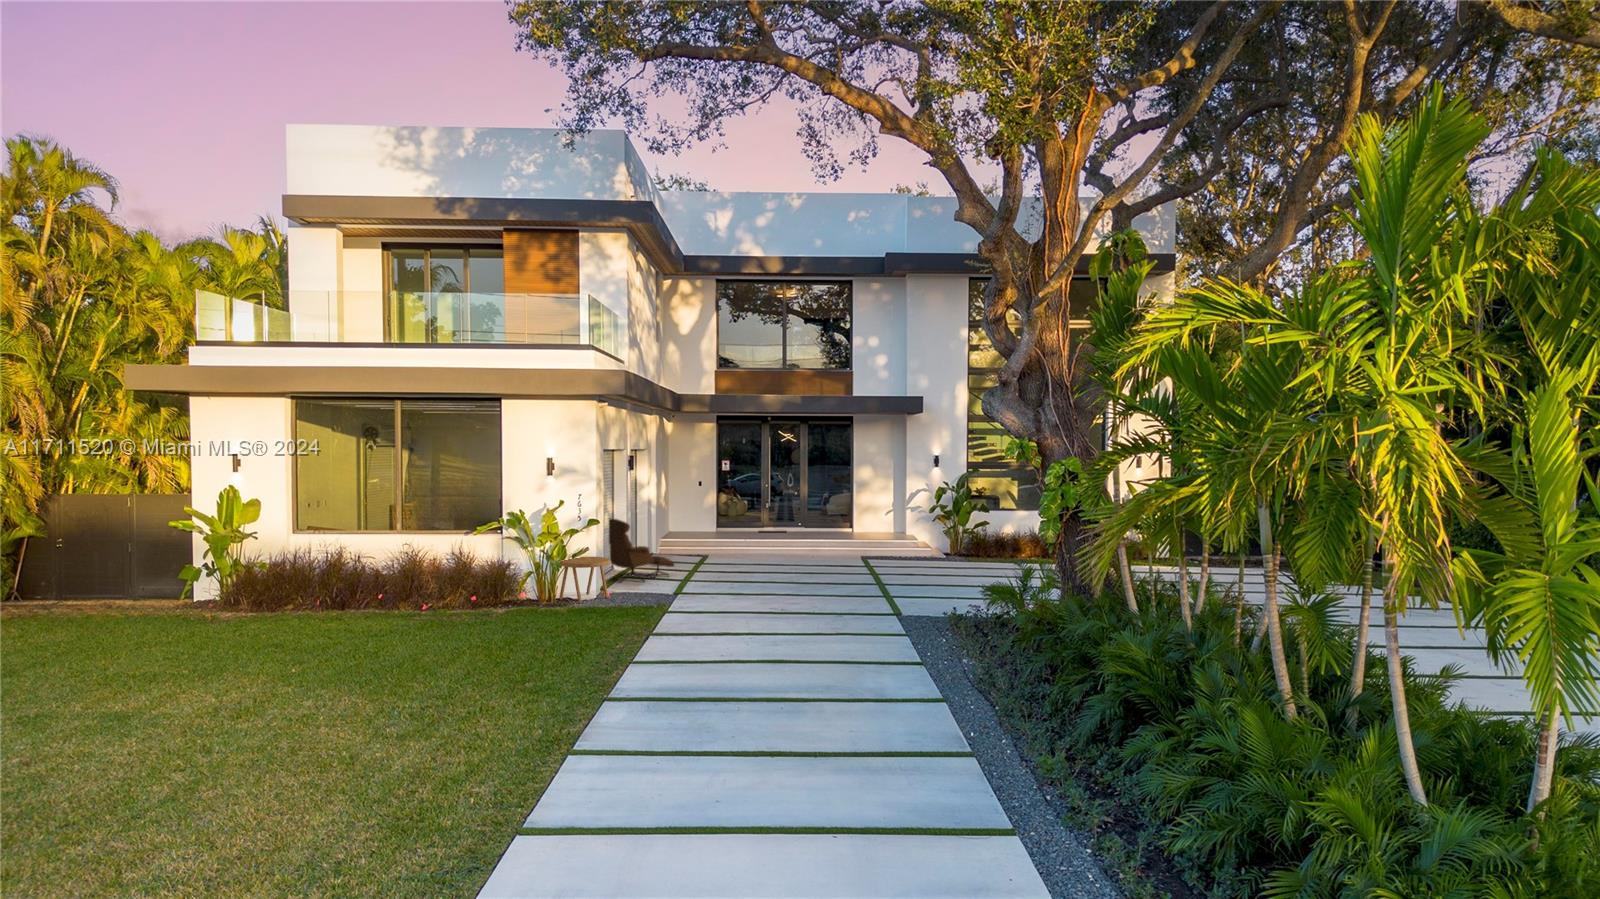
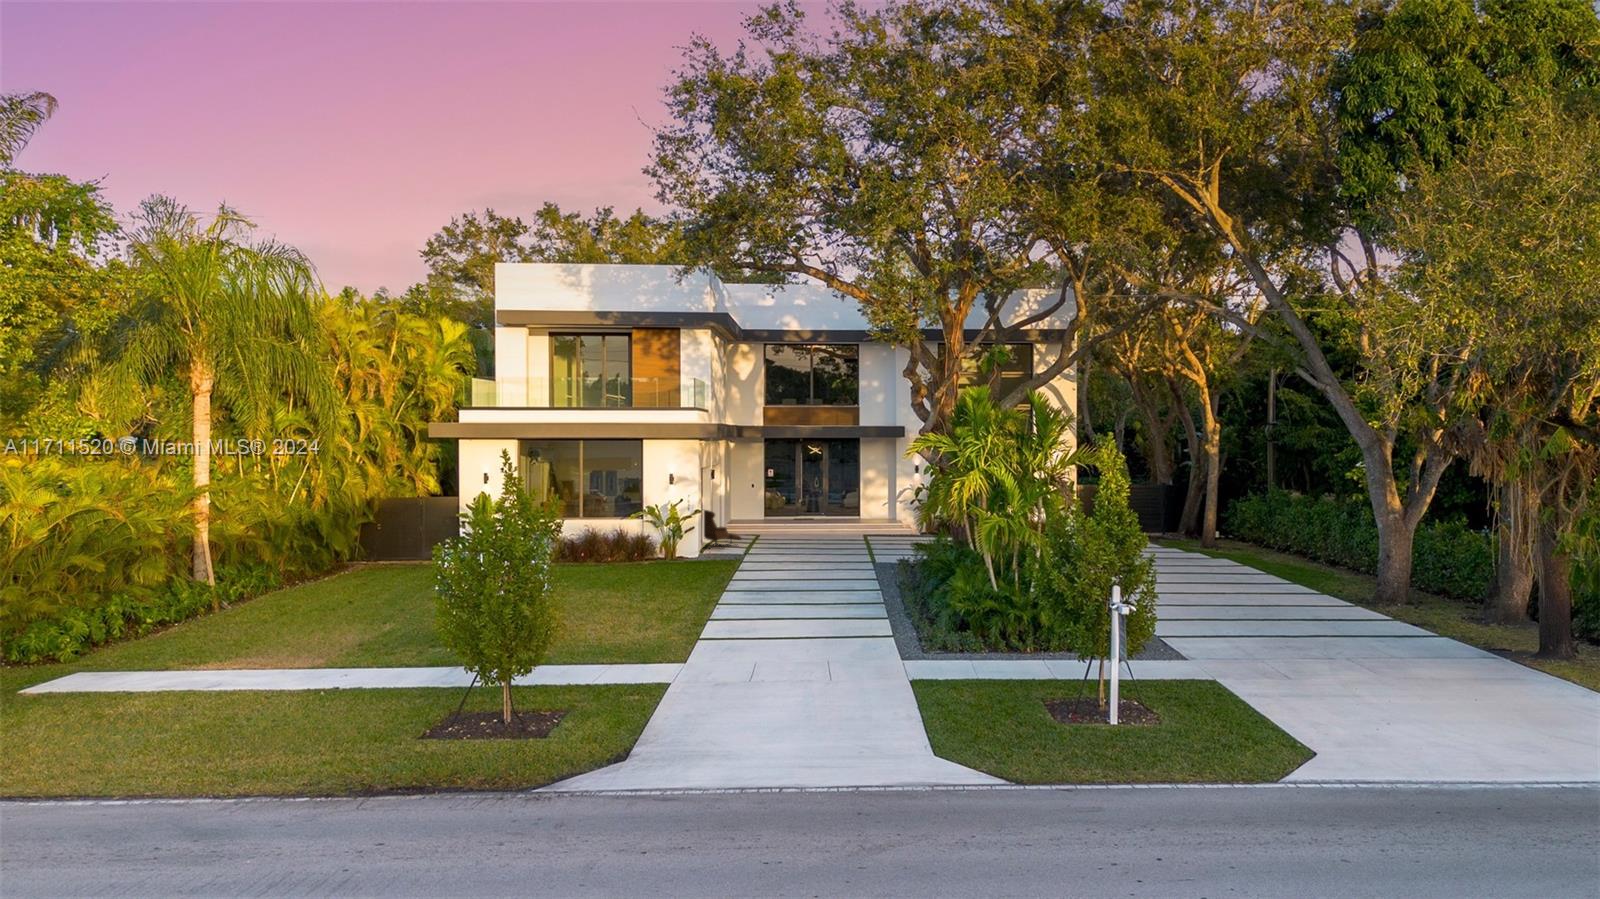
side table: present [559,557,610,603] -> none [677,532,707,559]

